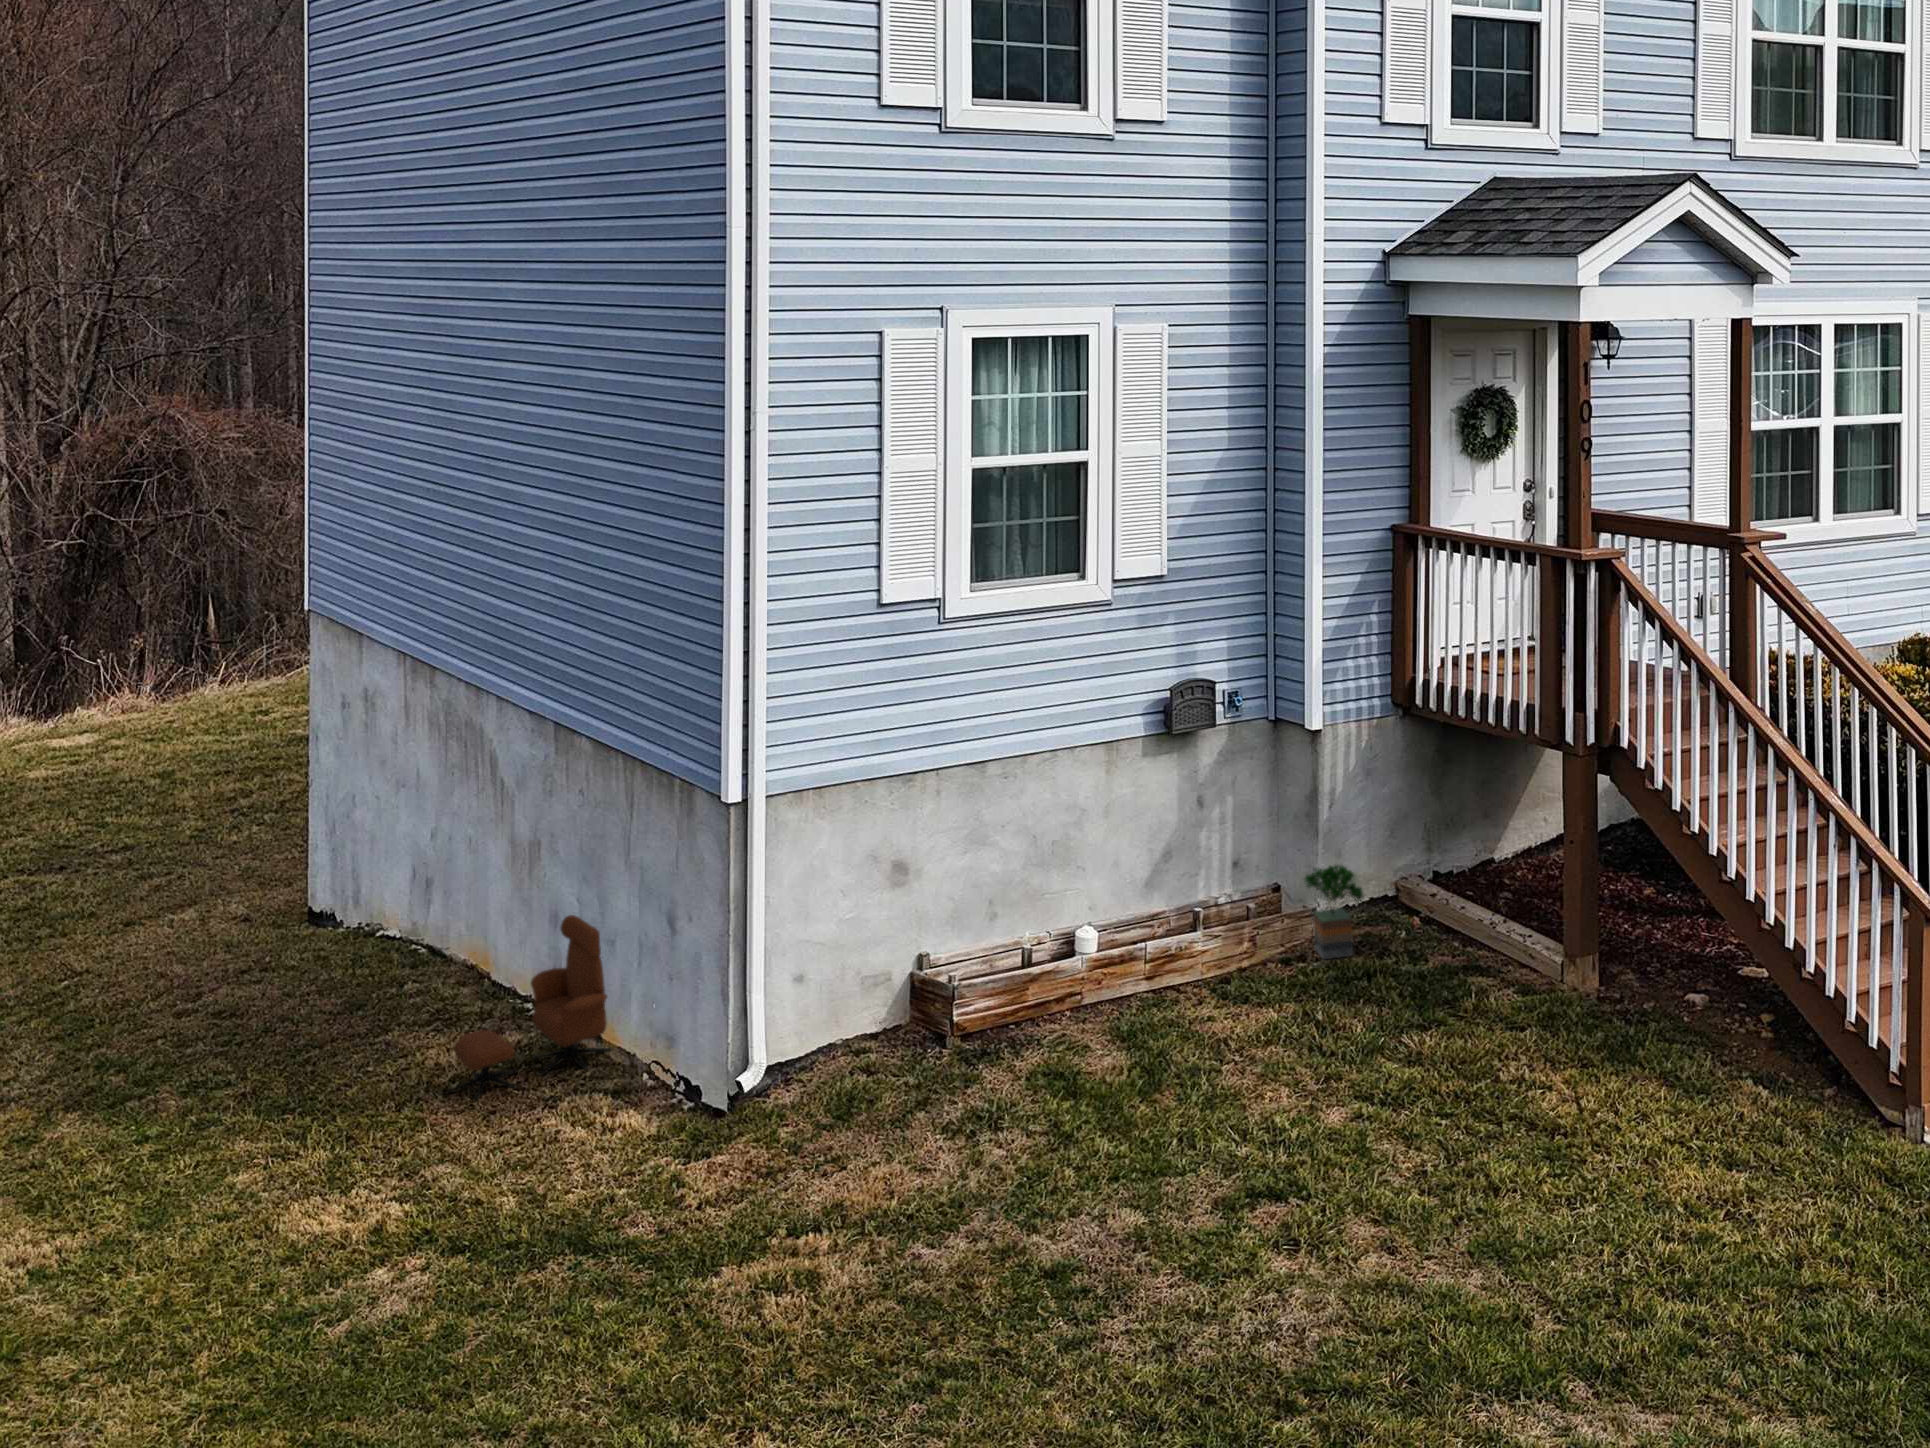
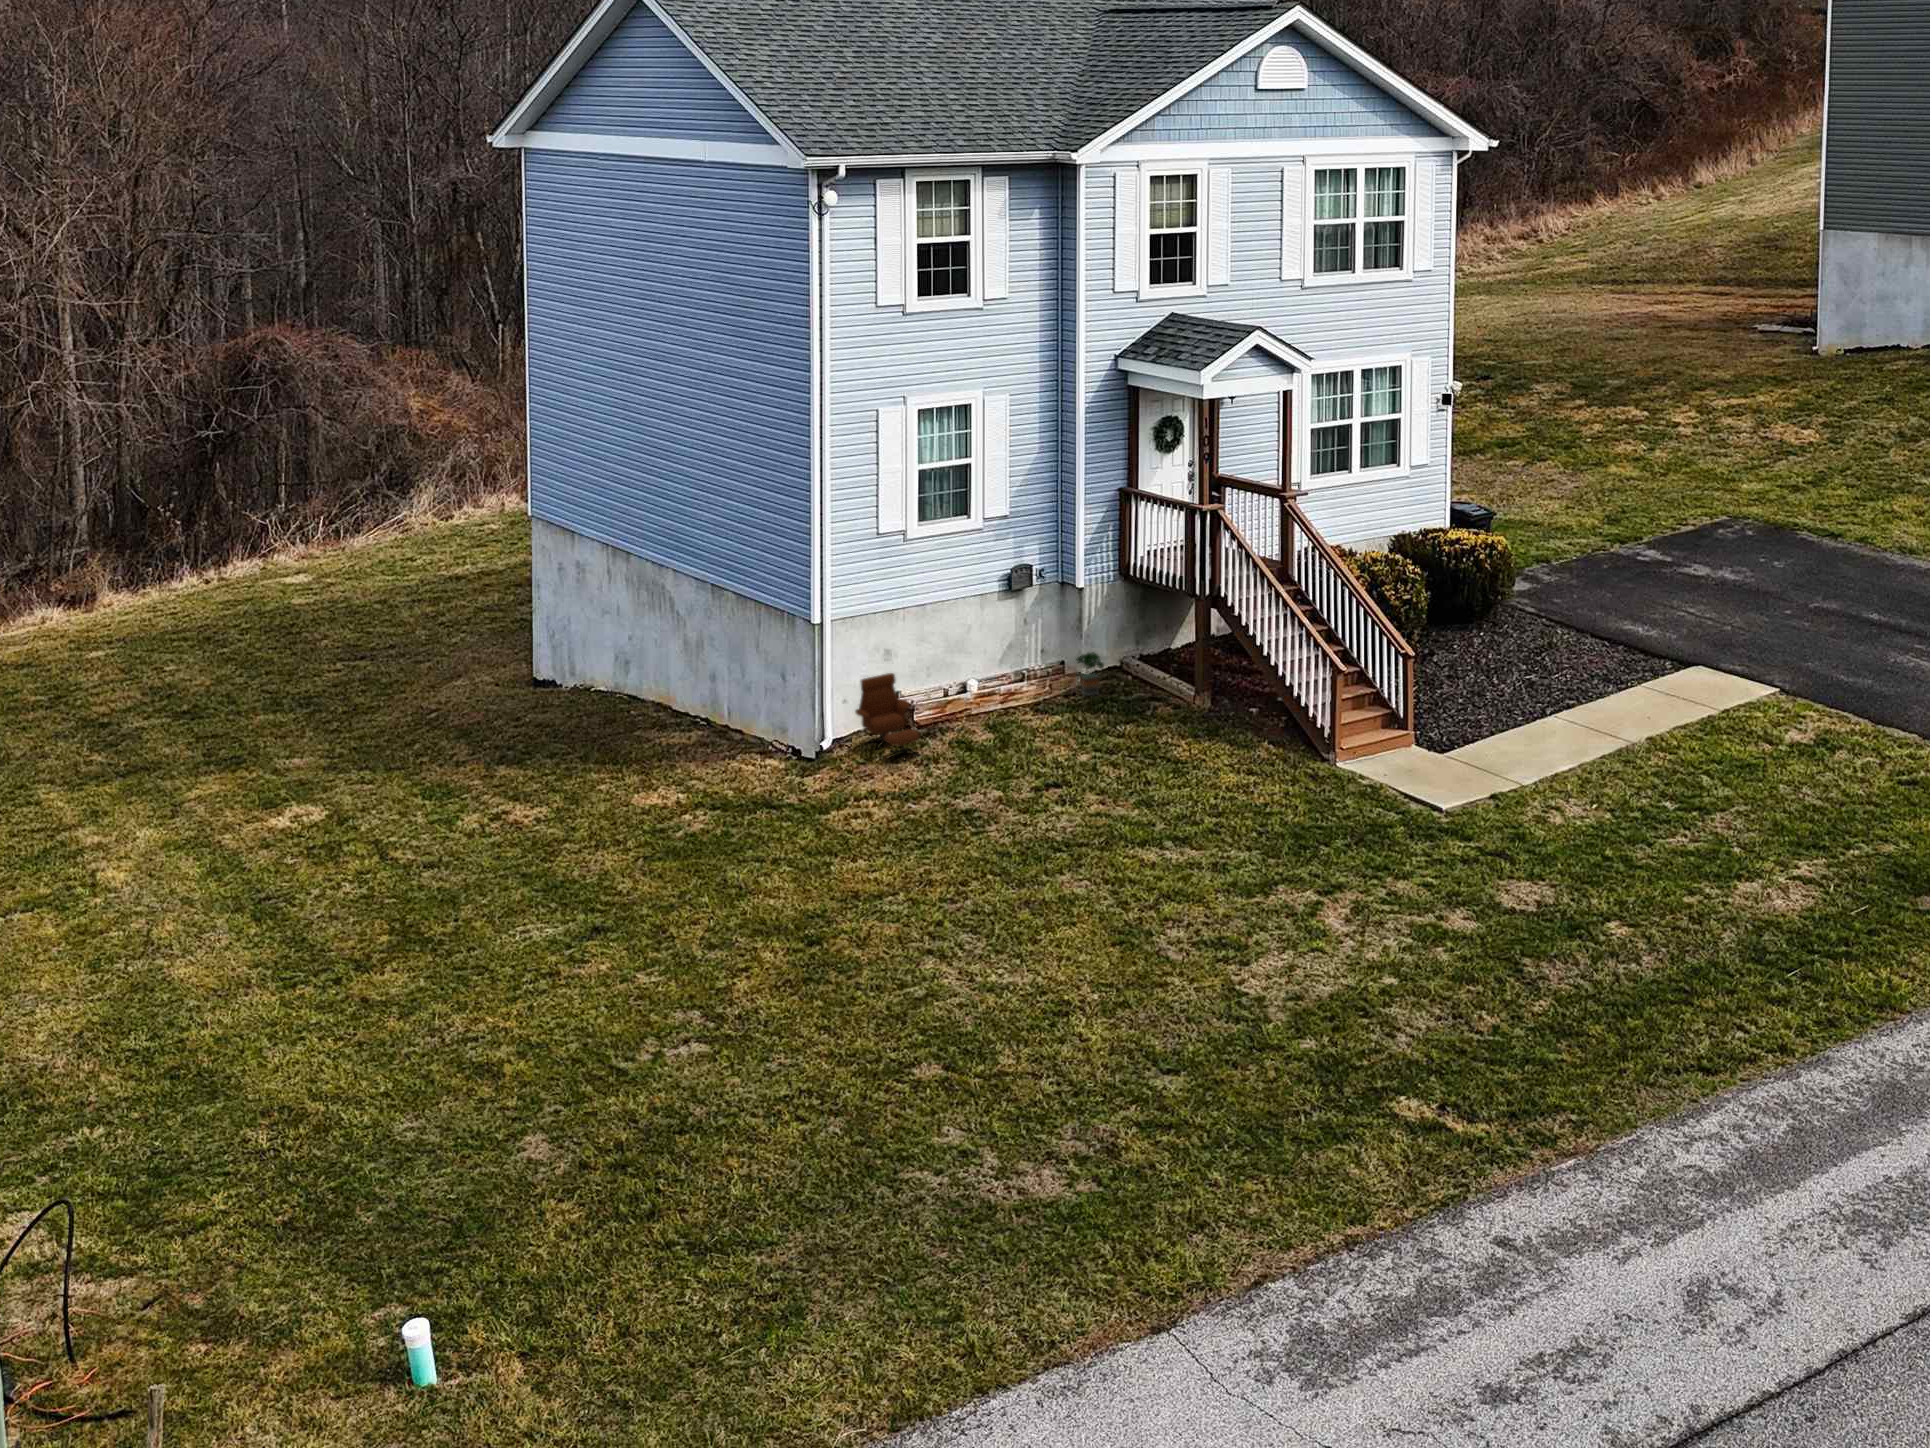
lounge chair: present [447,915,612,1101] -> present [855,673,919,760]

